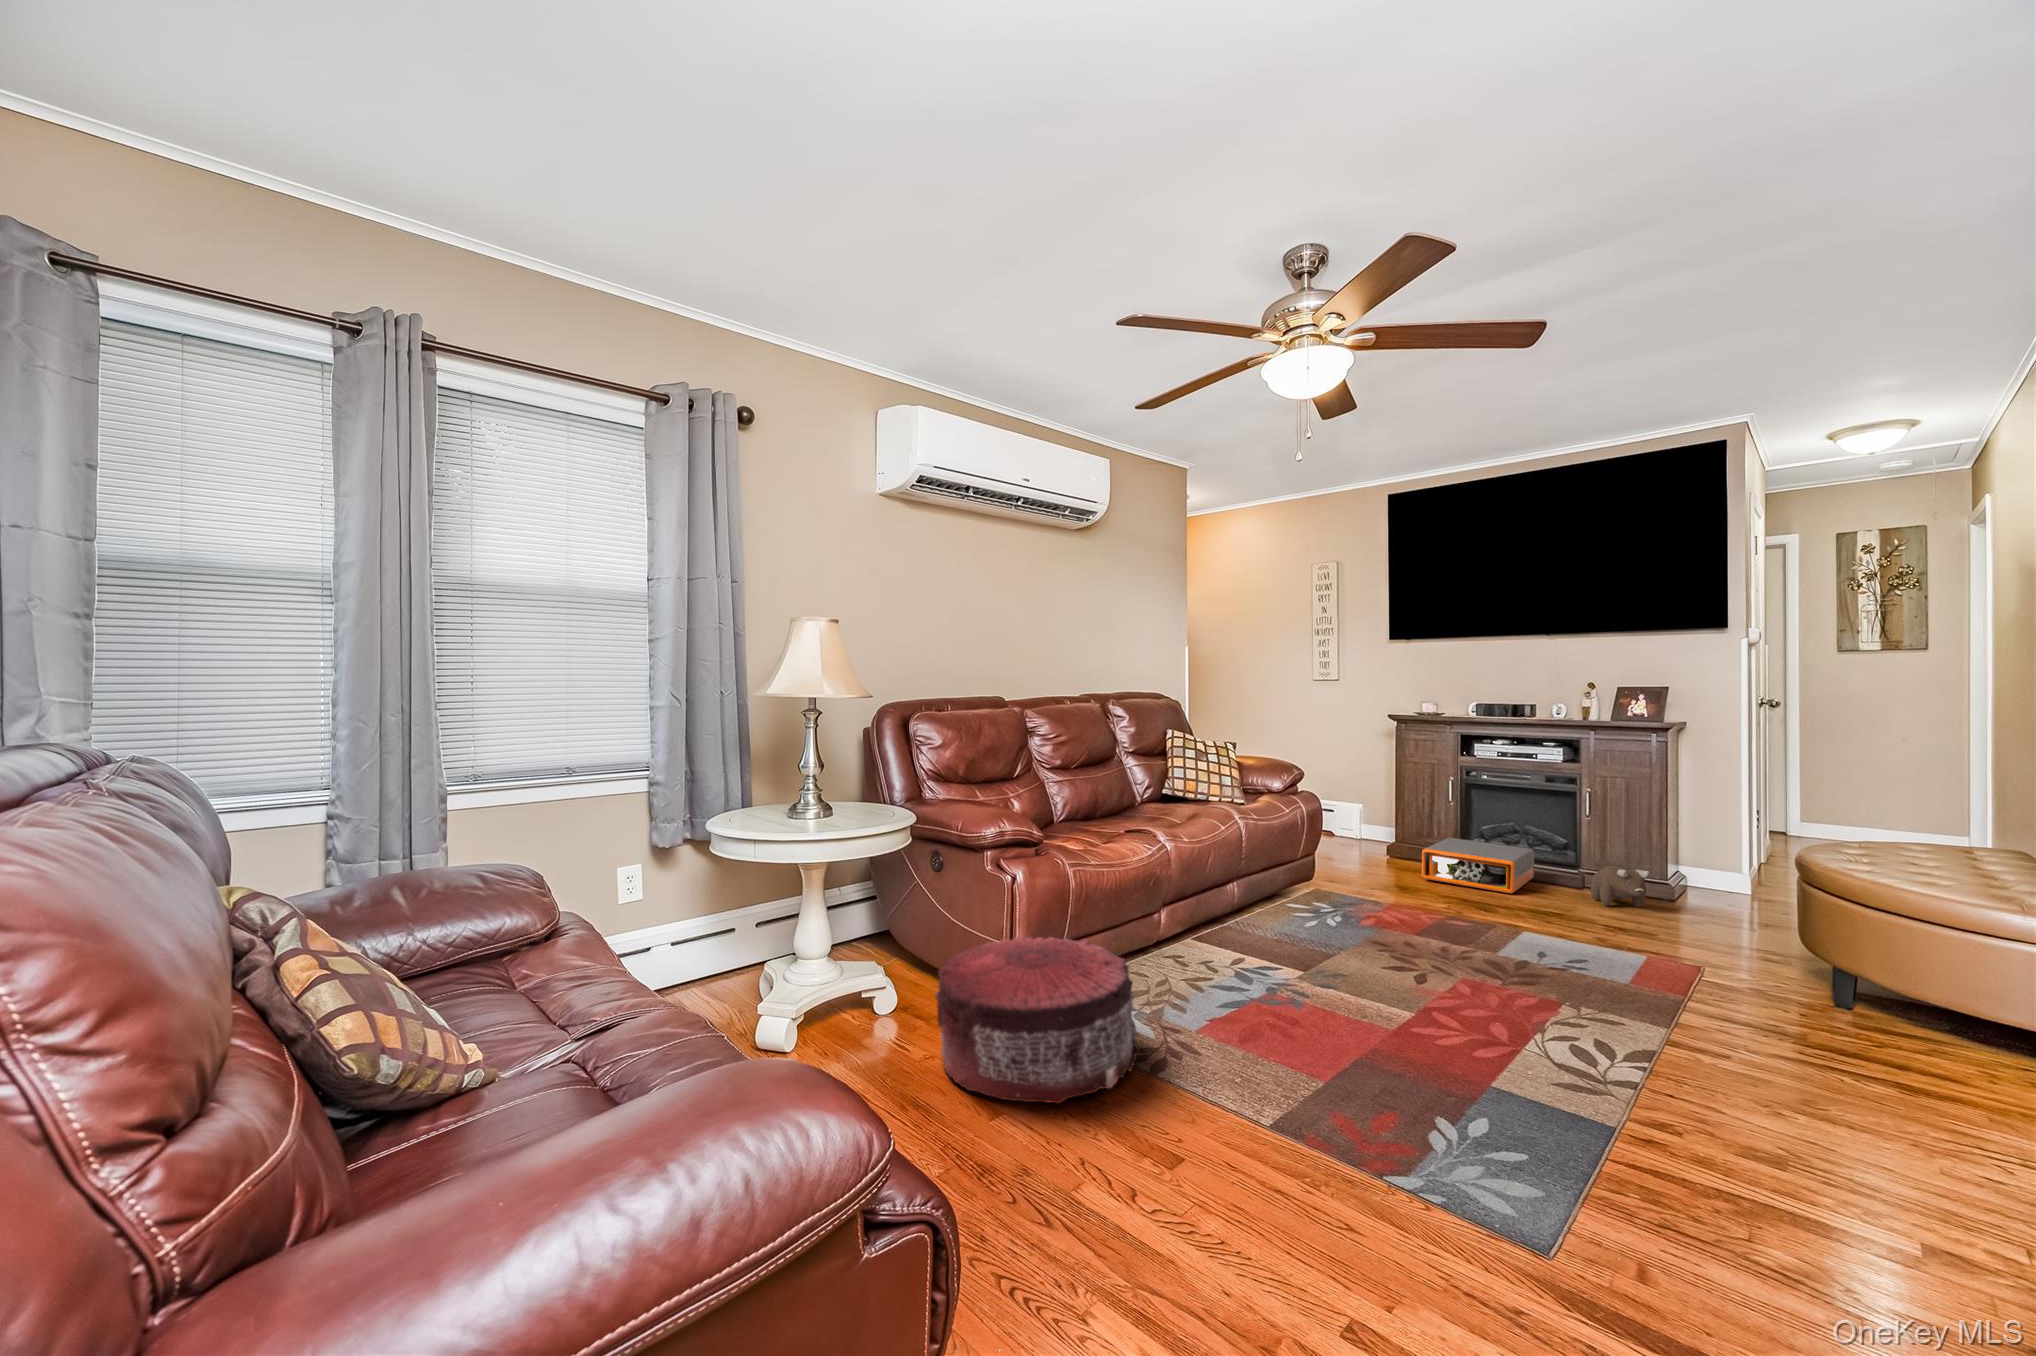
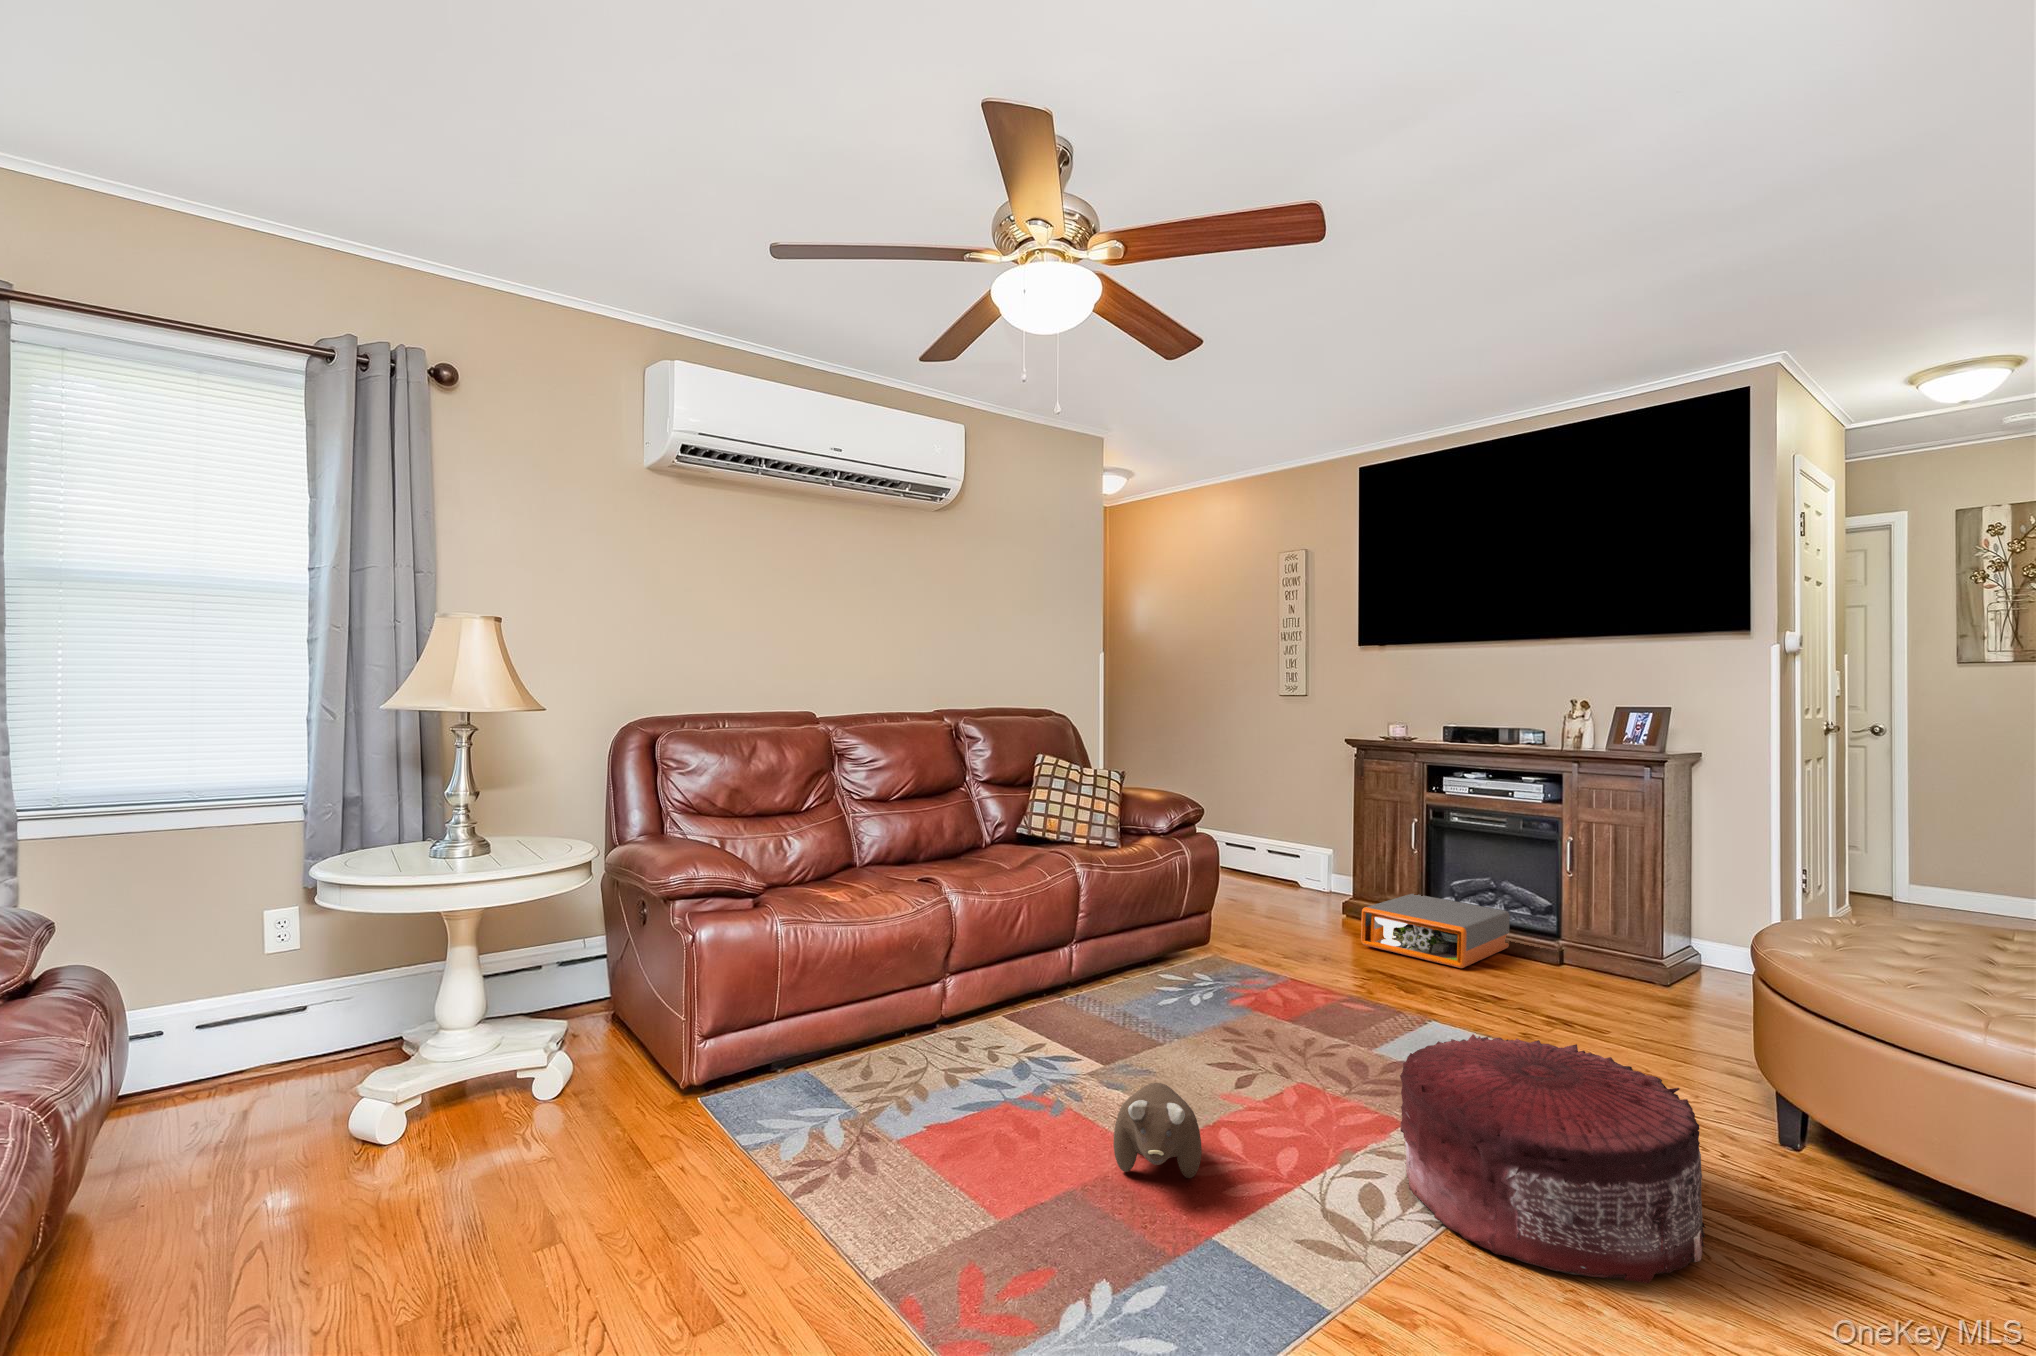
plush toy: present [1591,866,1649,907] -> present [1114,1083,1201,1178]
pouf: present [935,936,1141,1103] -> present [1400,1034,1706,1283]

